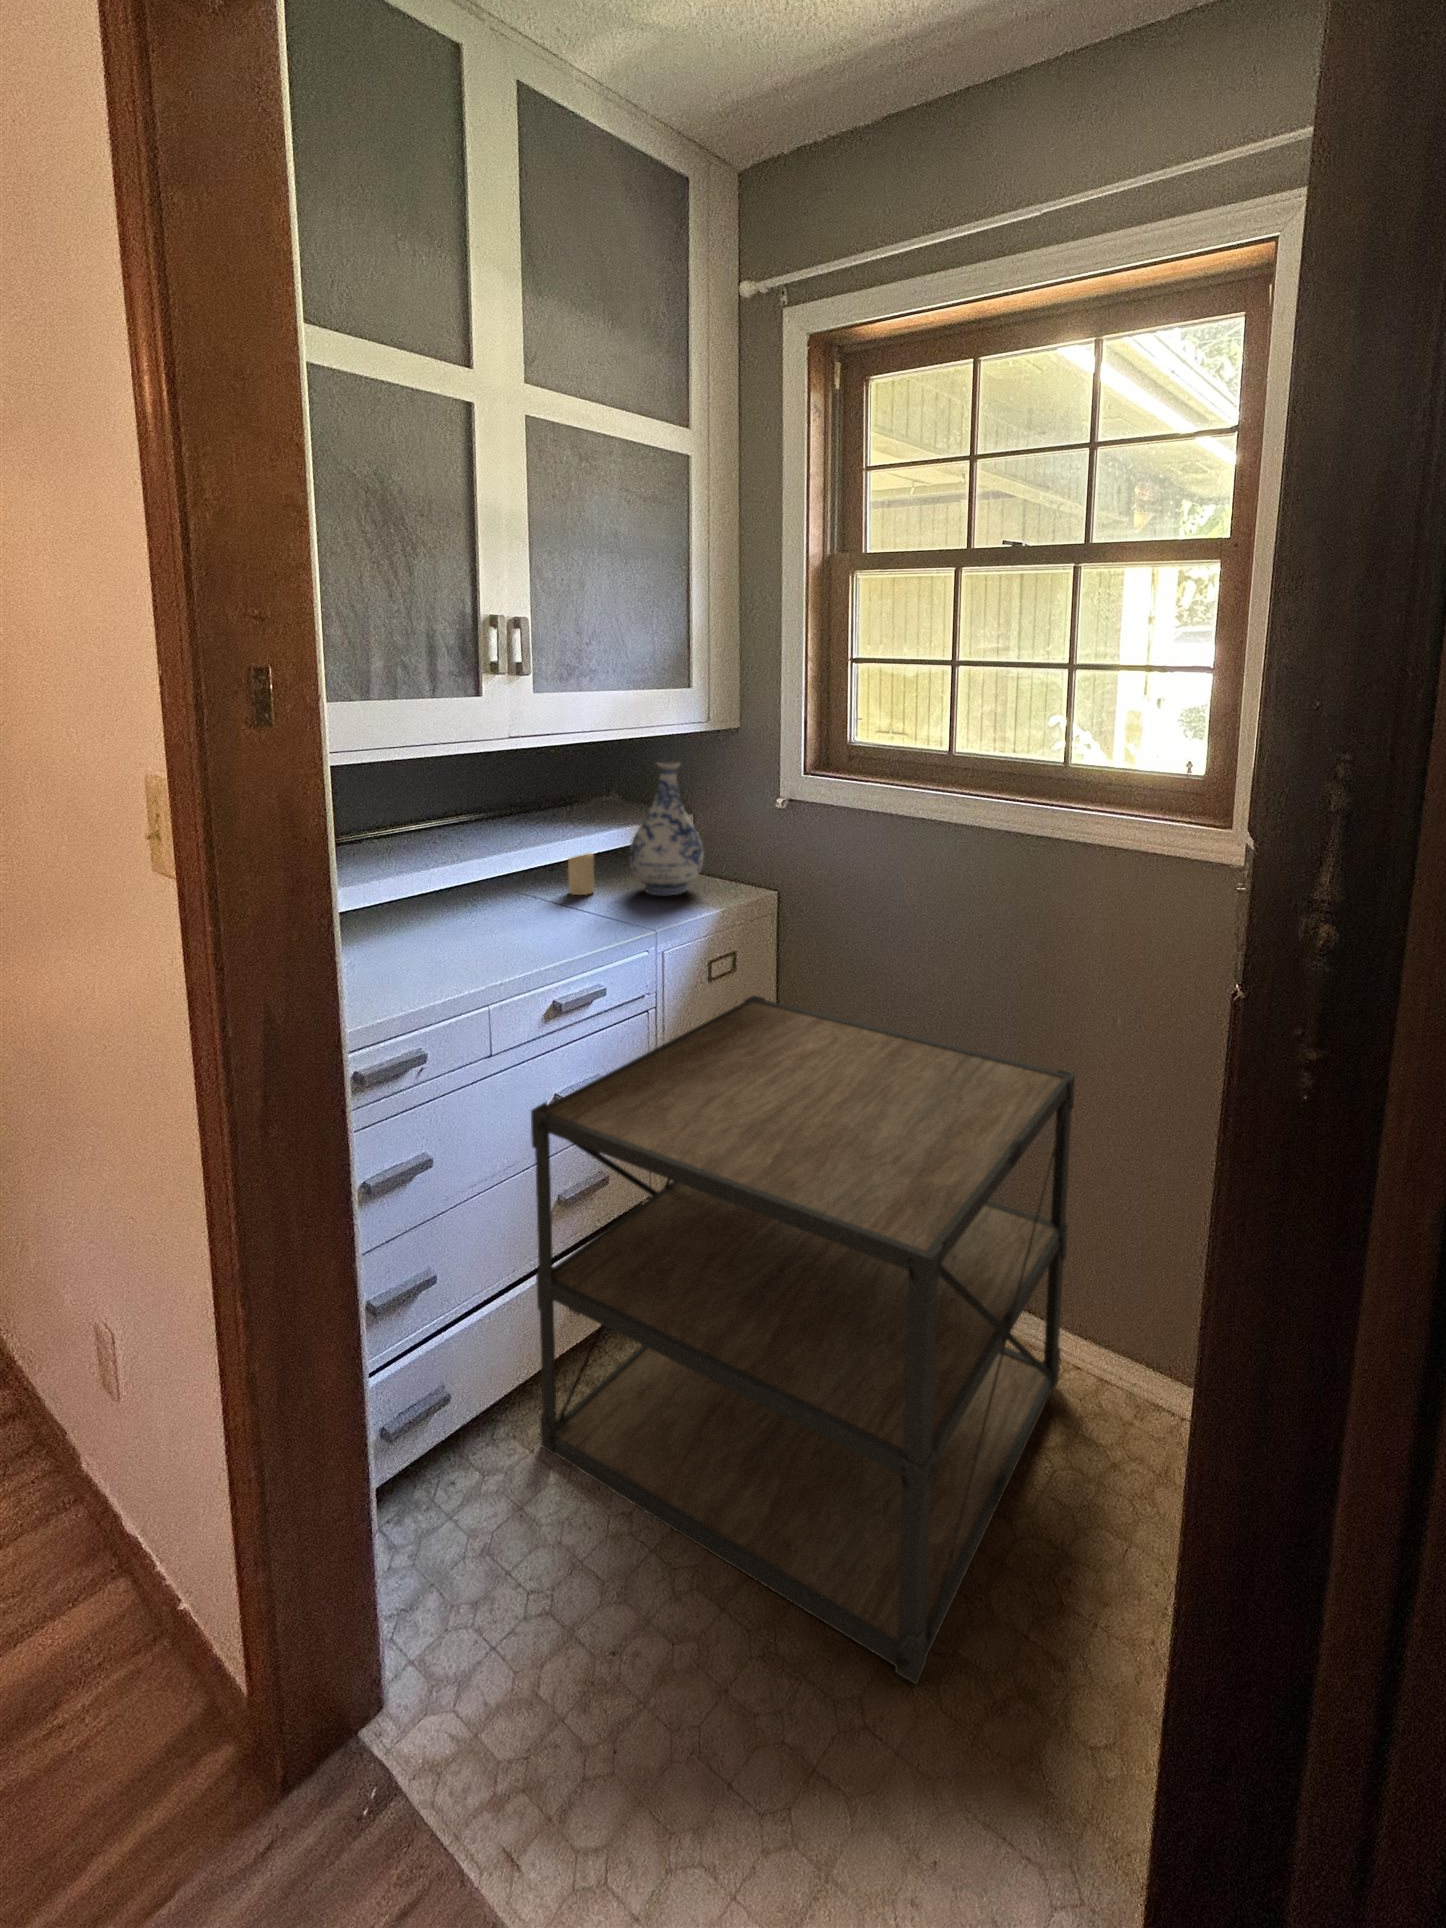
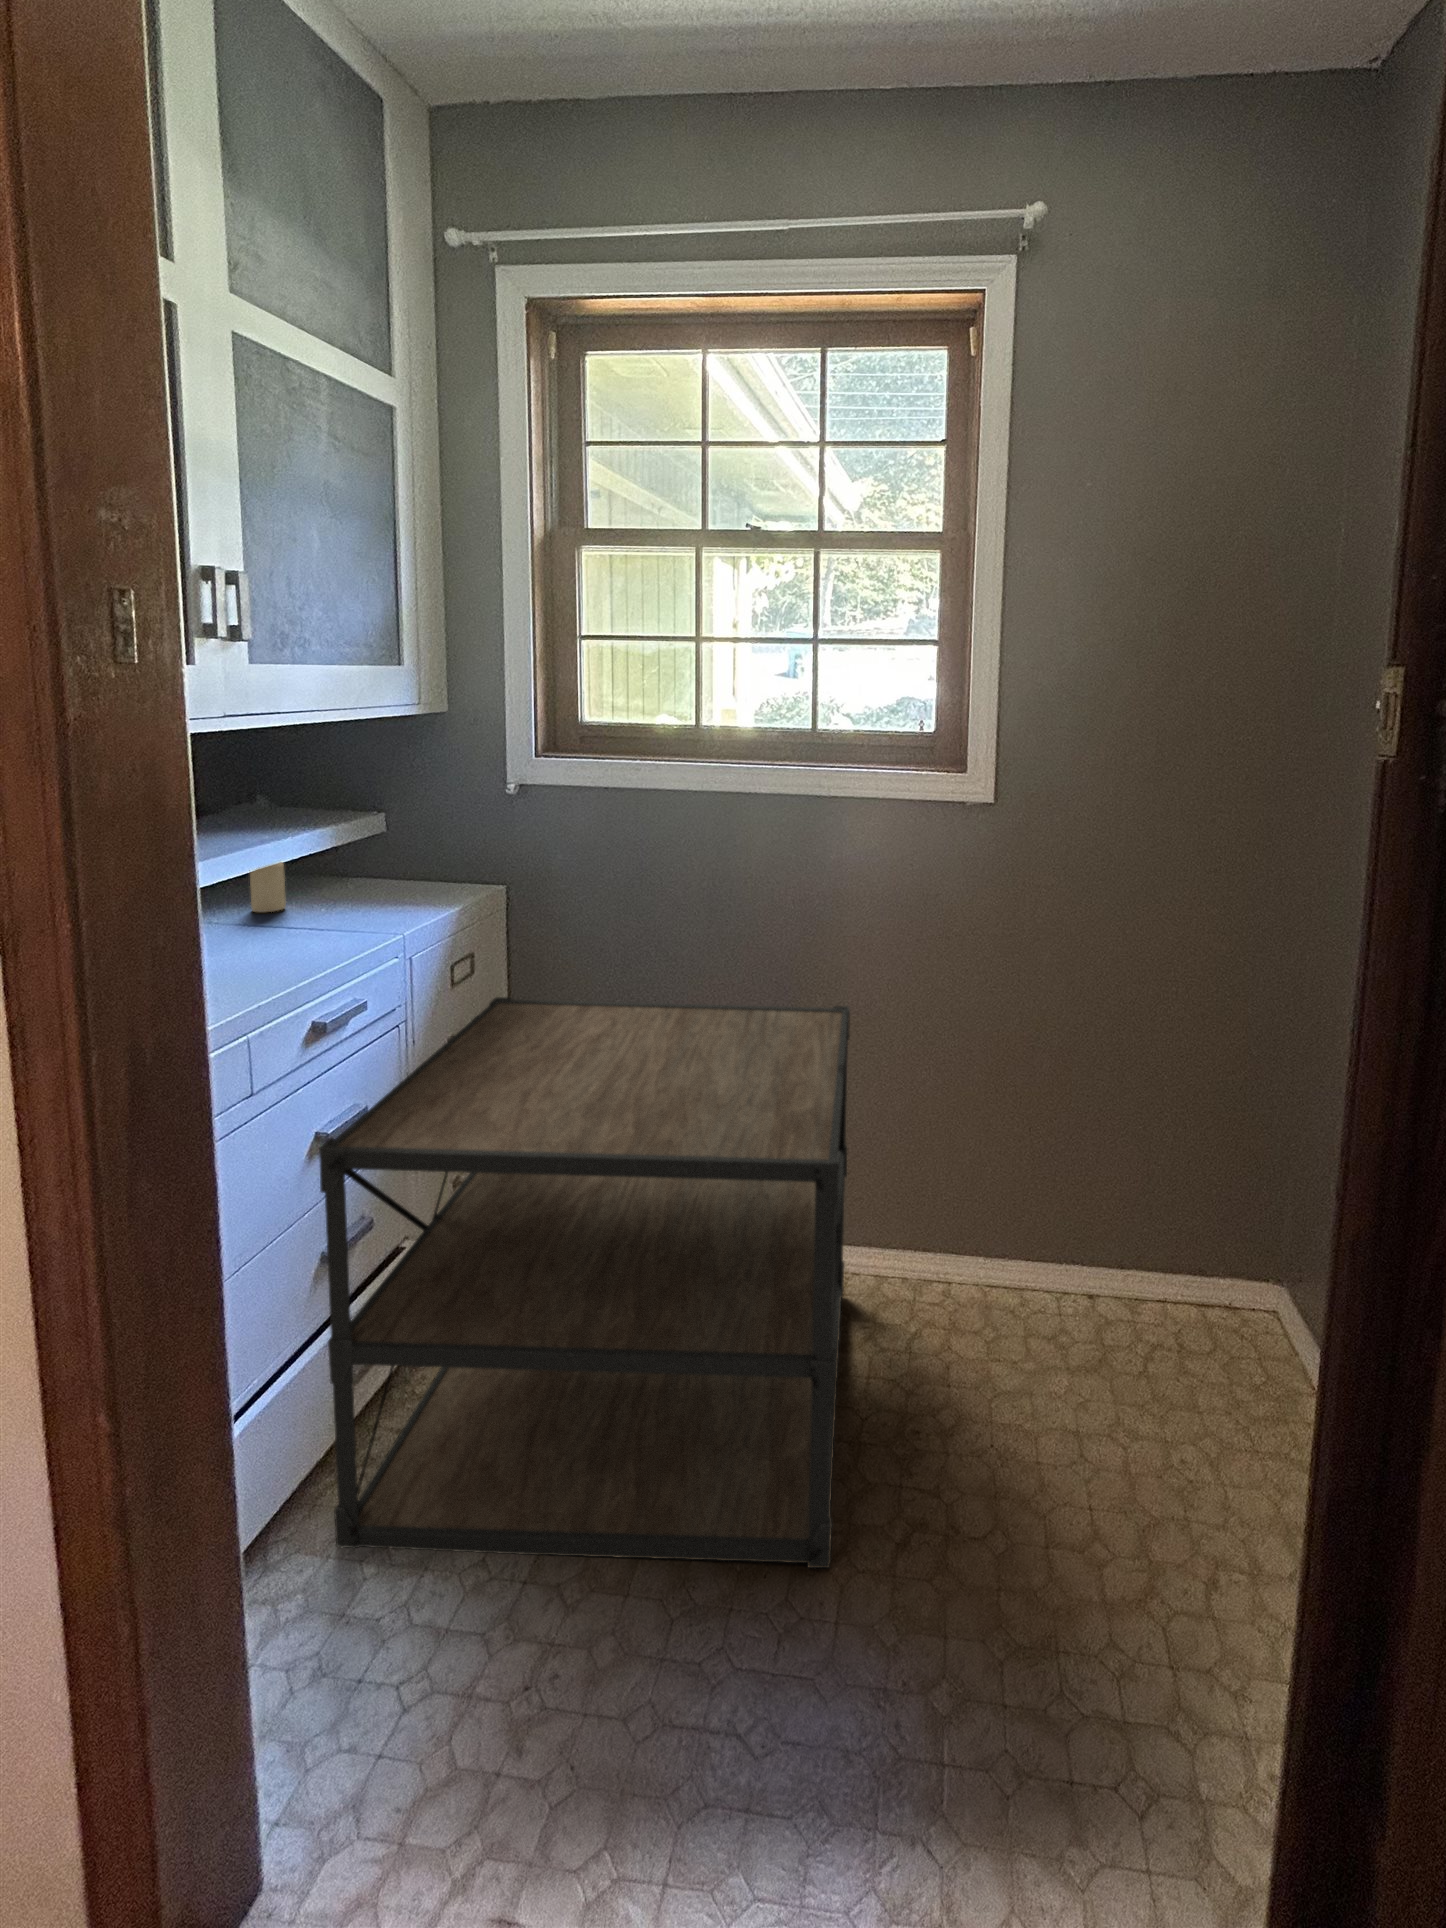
vase: present [629,762,704,895] -> none [328,750,421,902]

